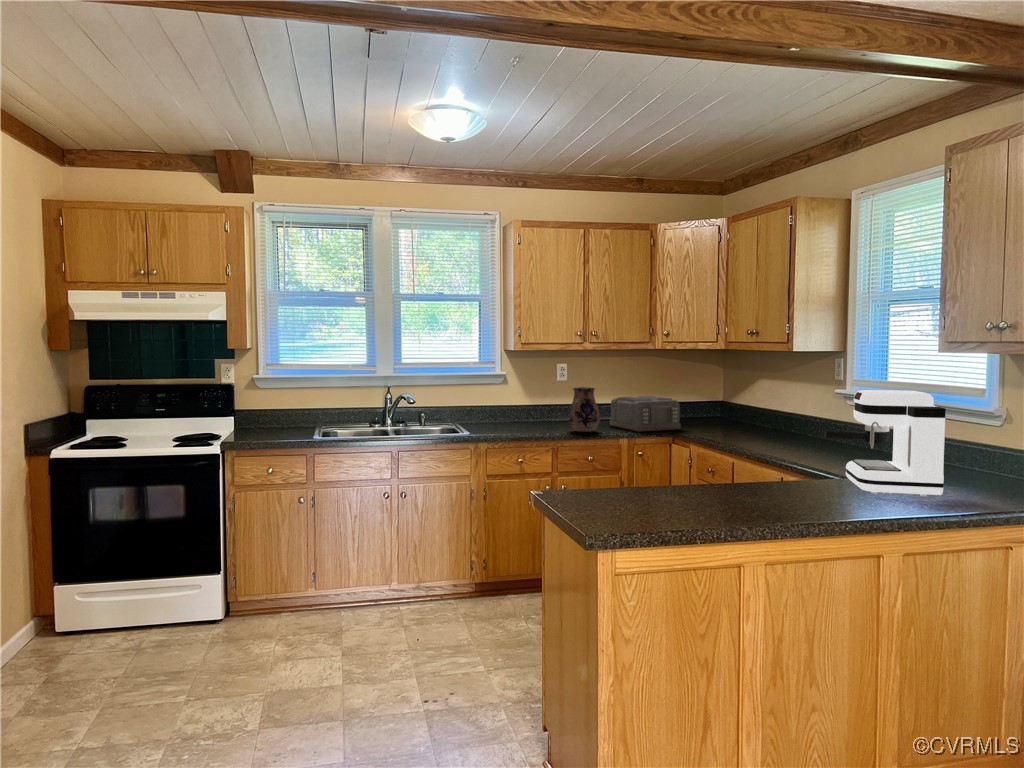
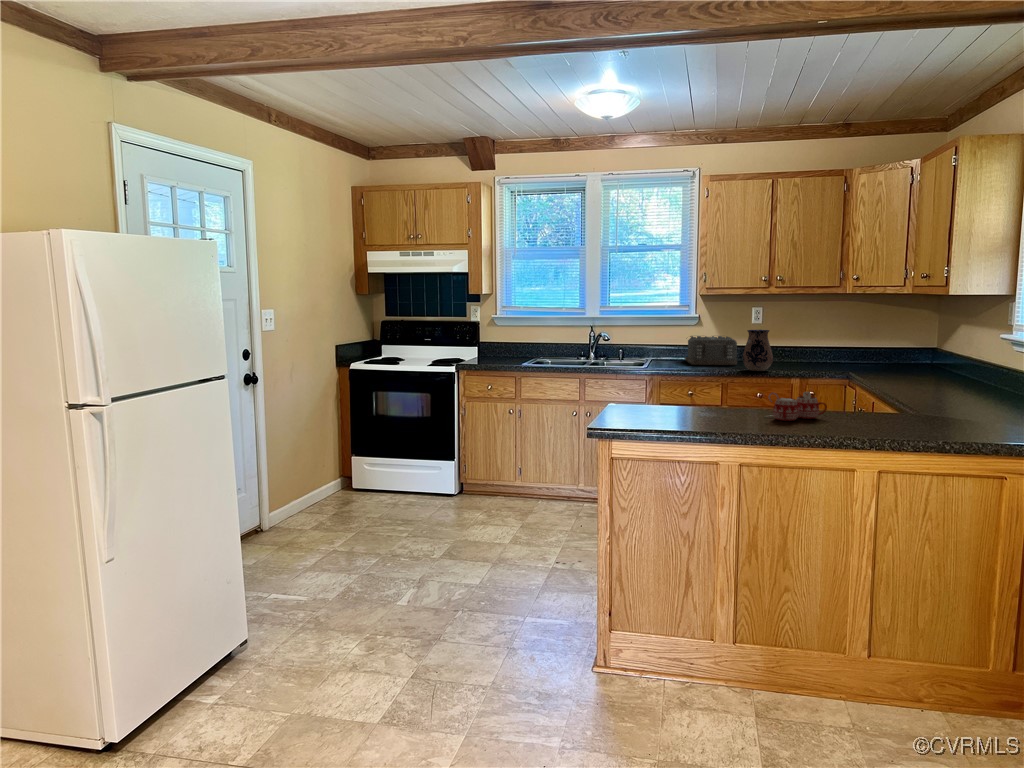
coffee maker: present [824,390,946,497] -> none [877,329,978,425]
toaster: present [610,396,681,432] -> present [685,336,737,365]
mug: none [756,470,814,511] -> present [765,392,827,421]

